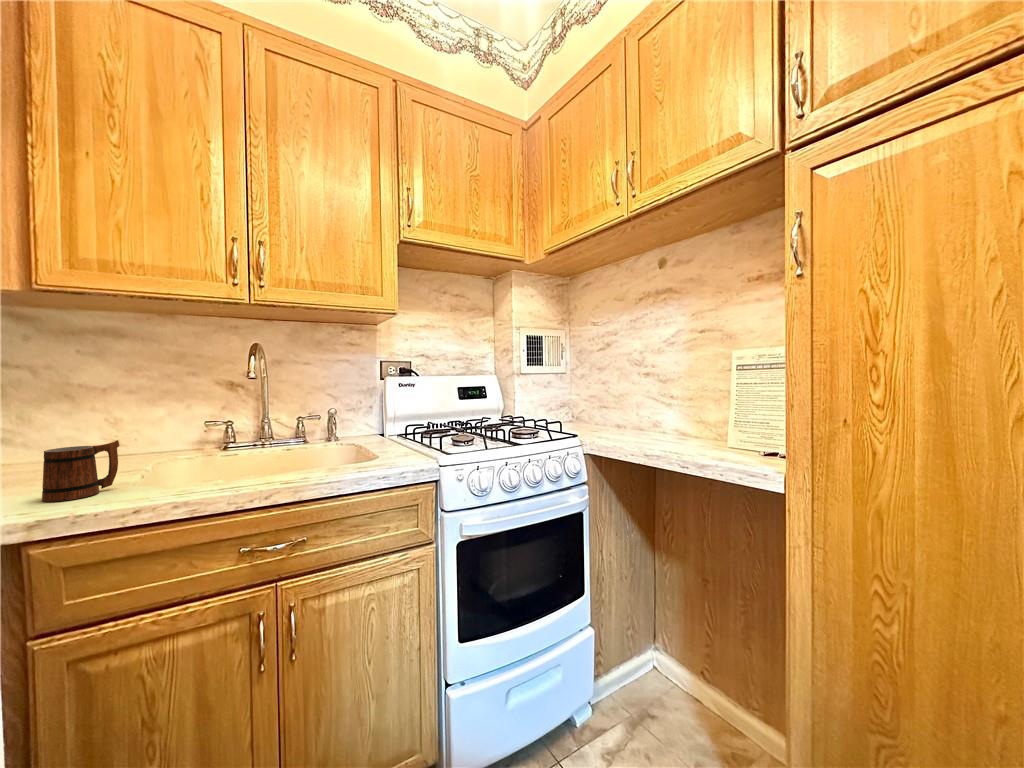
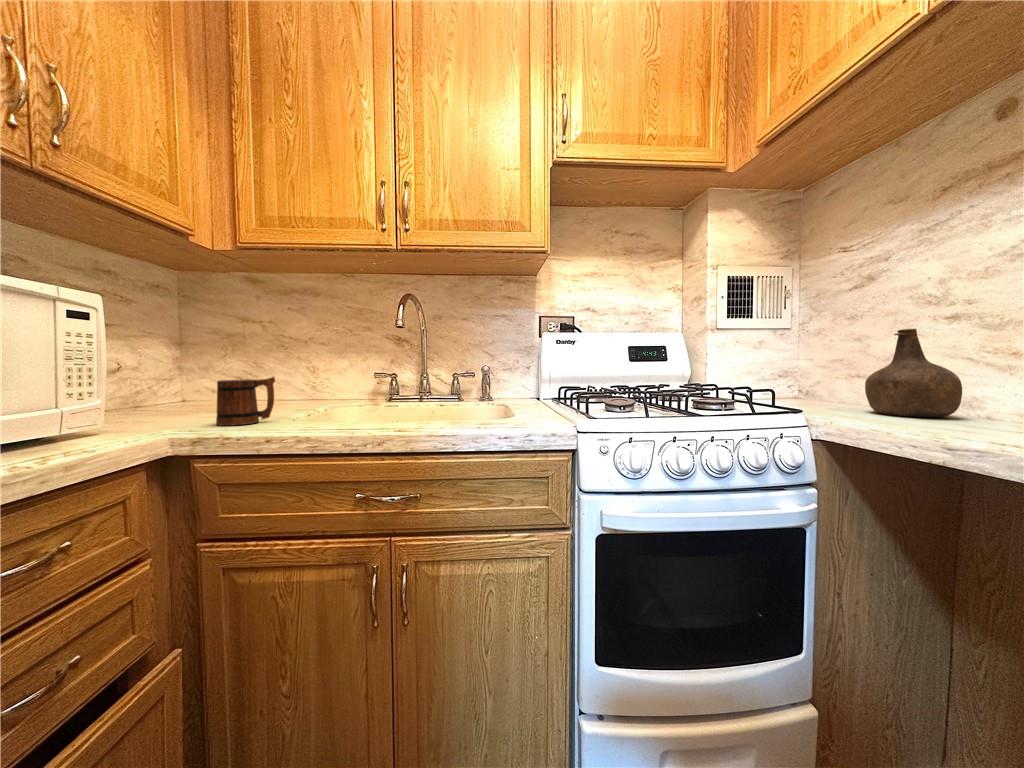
bottle: none [610,381,656,435] -> present [865,329,962,417]

